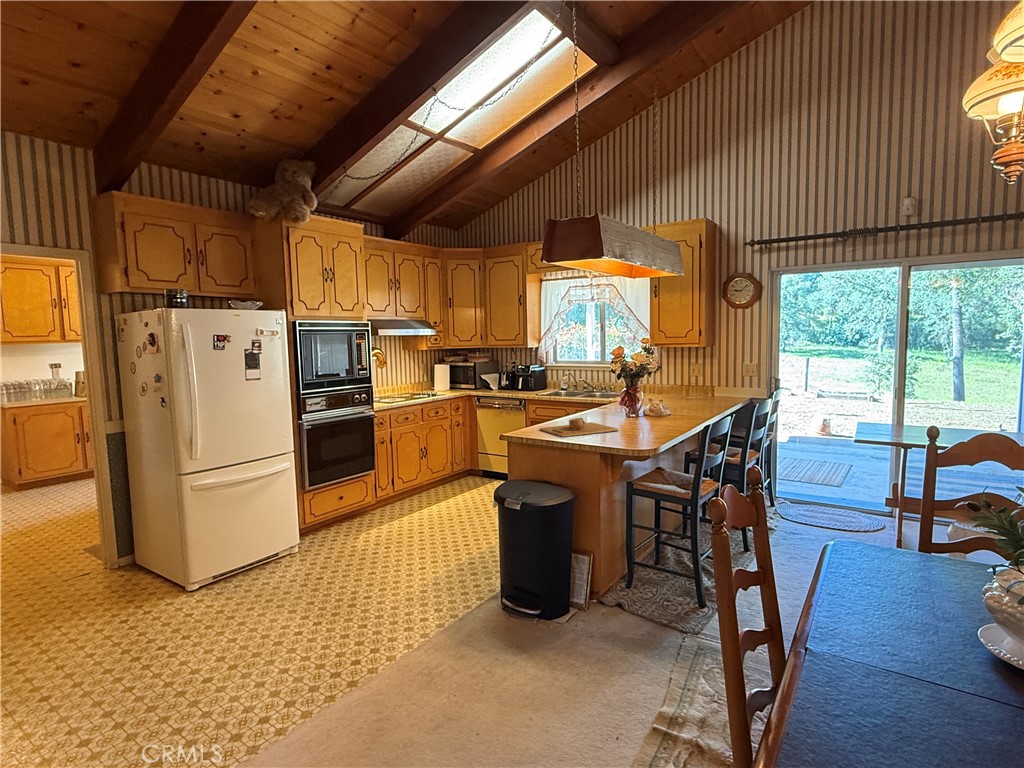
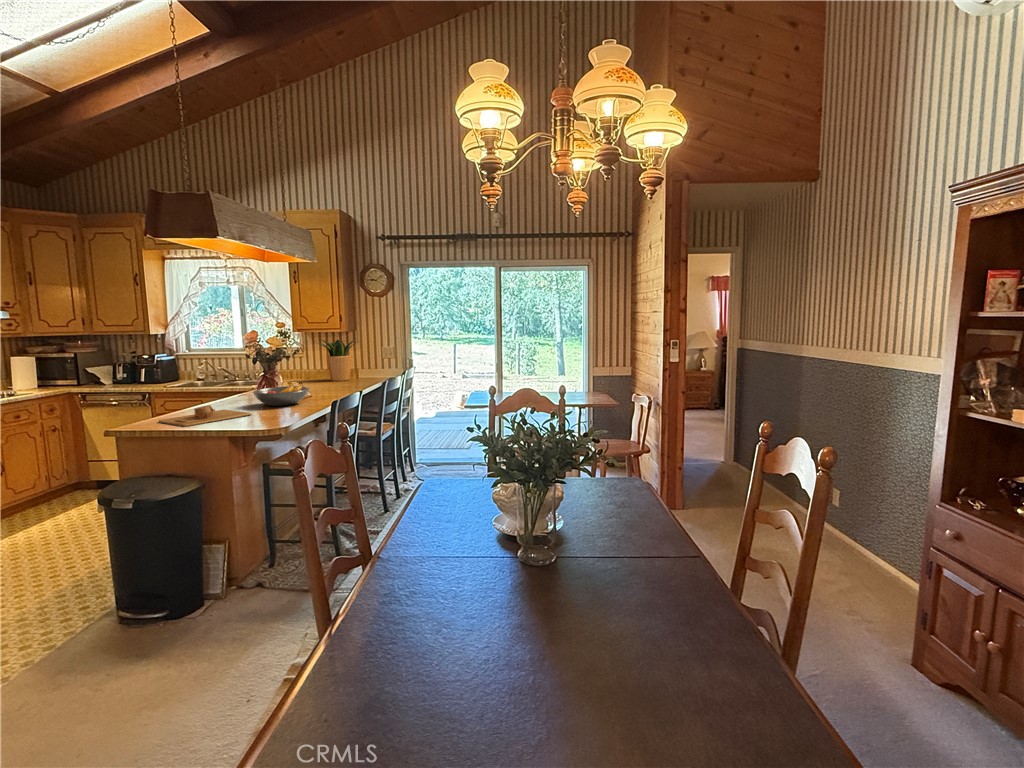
potted plant: none [672,354,720,399] -> present [319,339,355,381]
fruit bowl: none [618,403,672,423] -> present [253,385,309,406]

